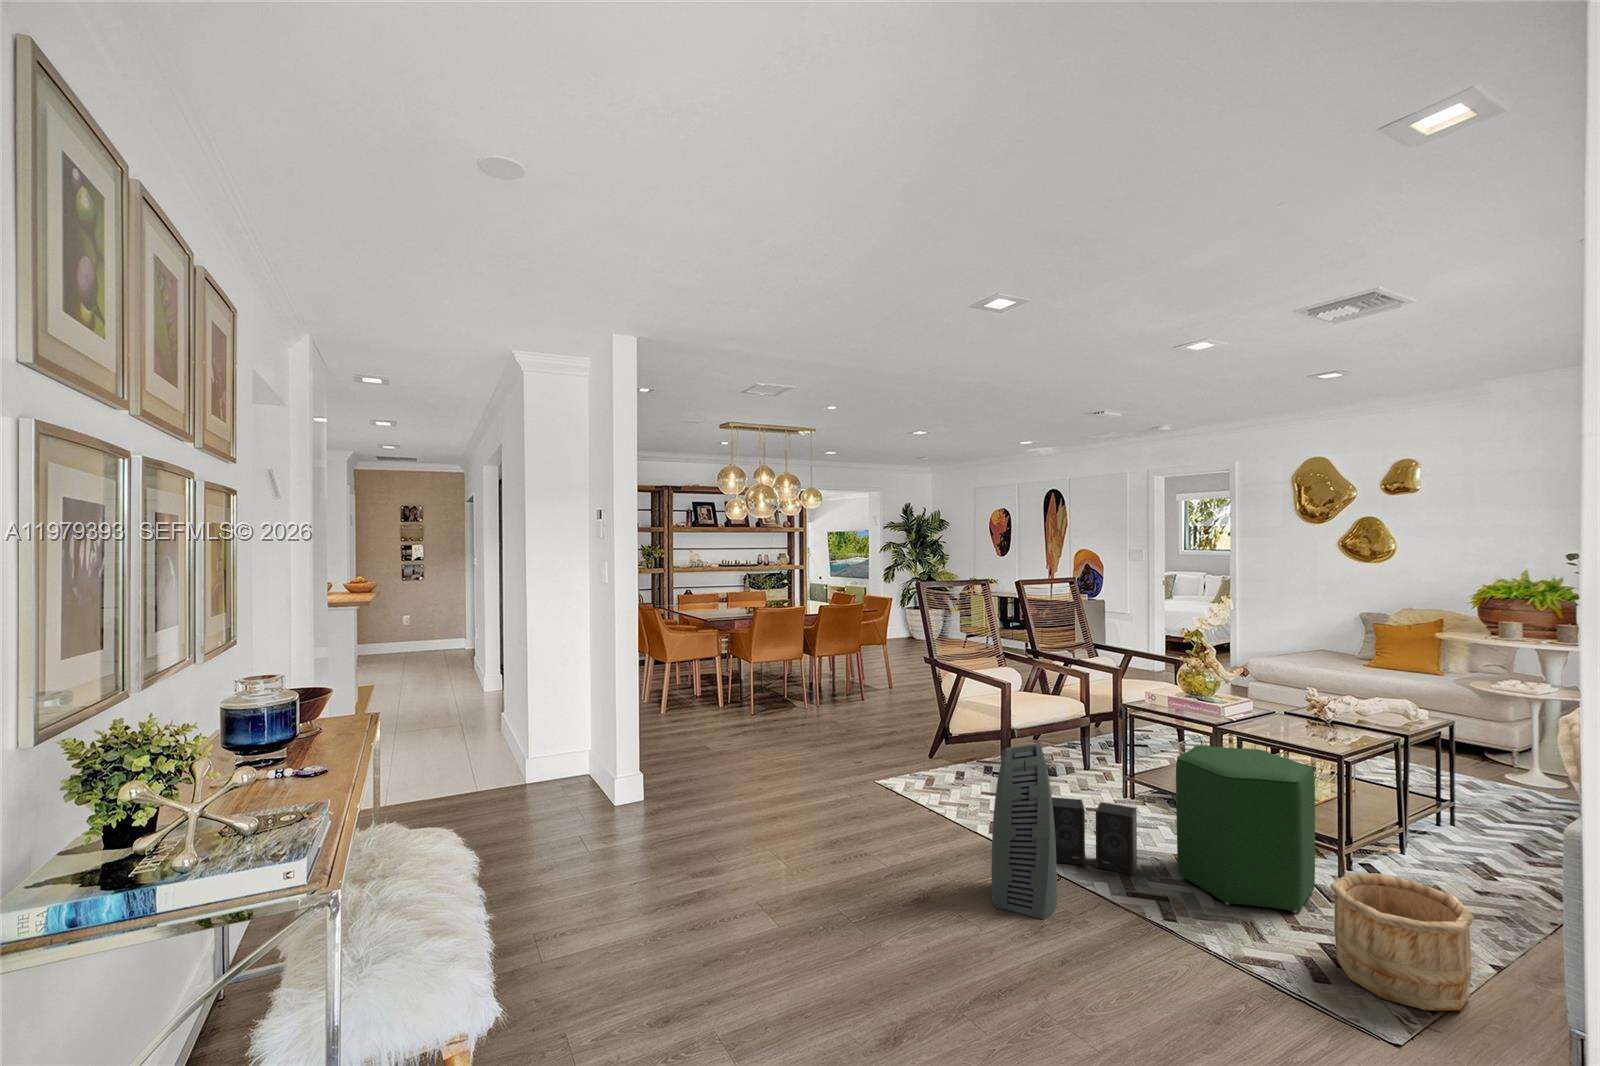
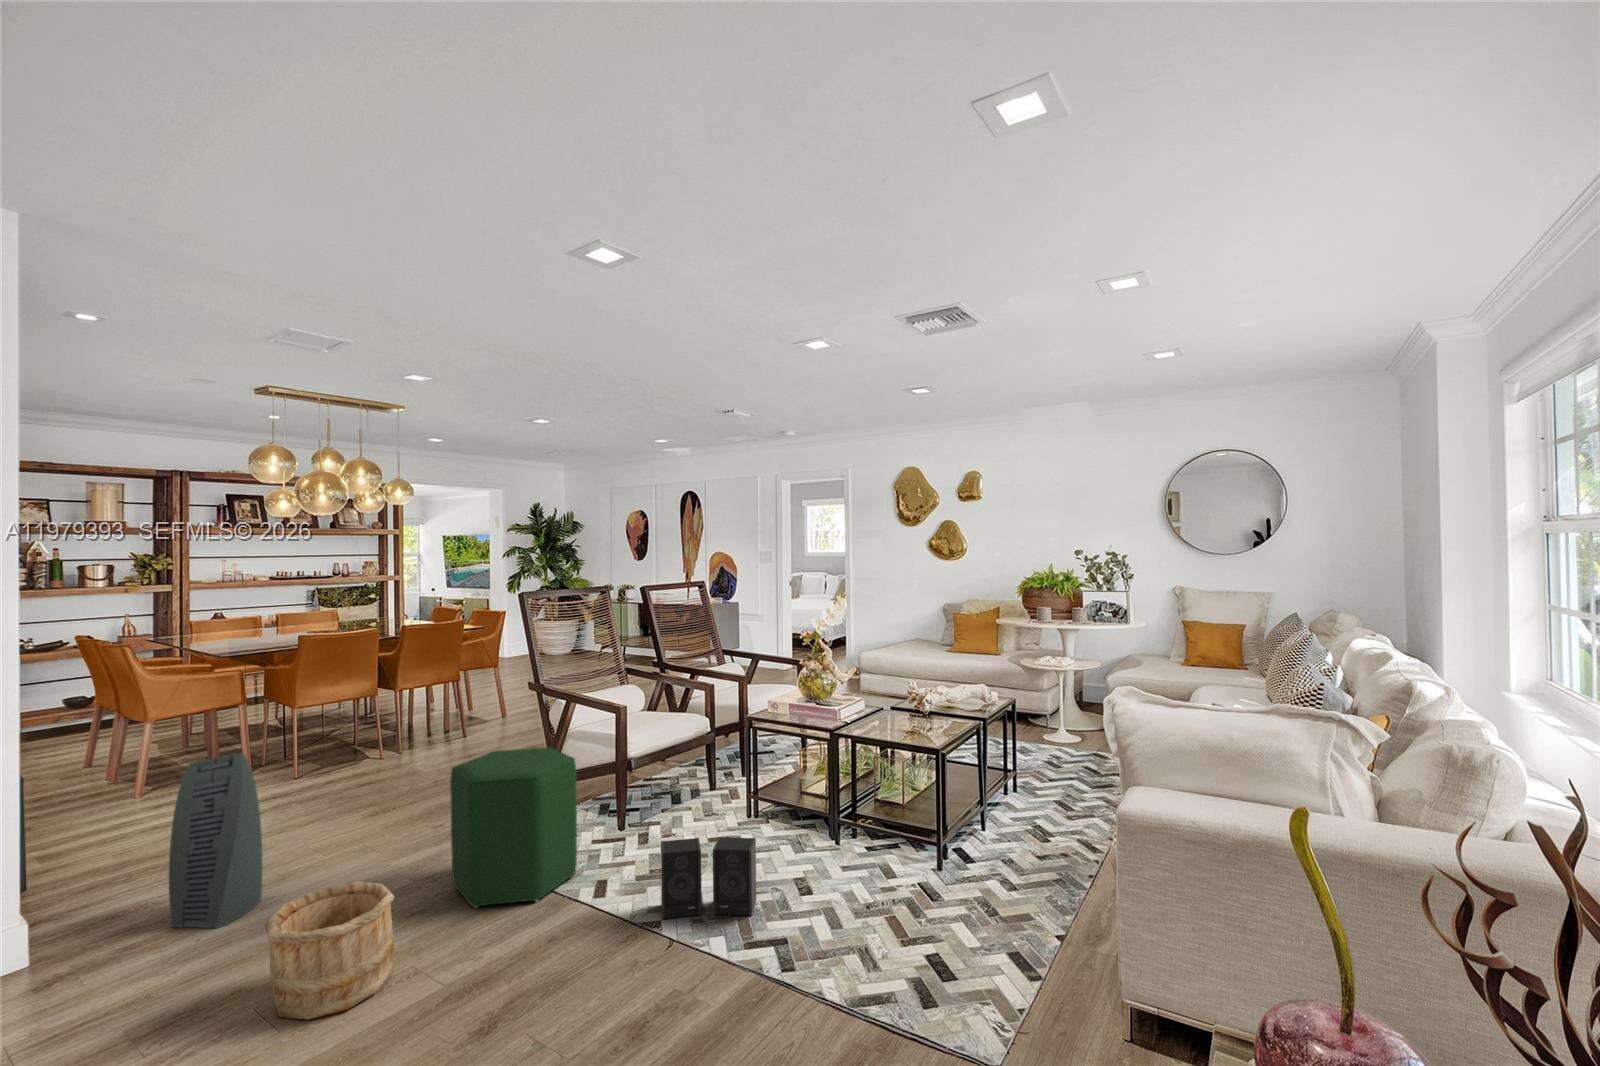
air purifier: present [992,743,1057,919] -> present [169,753,263,928]
ottoman: present [1176,746,1315,913] -> present [450,747,577,908]
wooden bucket: present [1330,873,1474,1010] -> present [264,881,394,1019]

